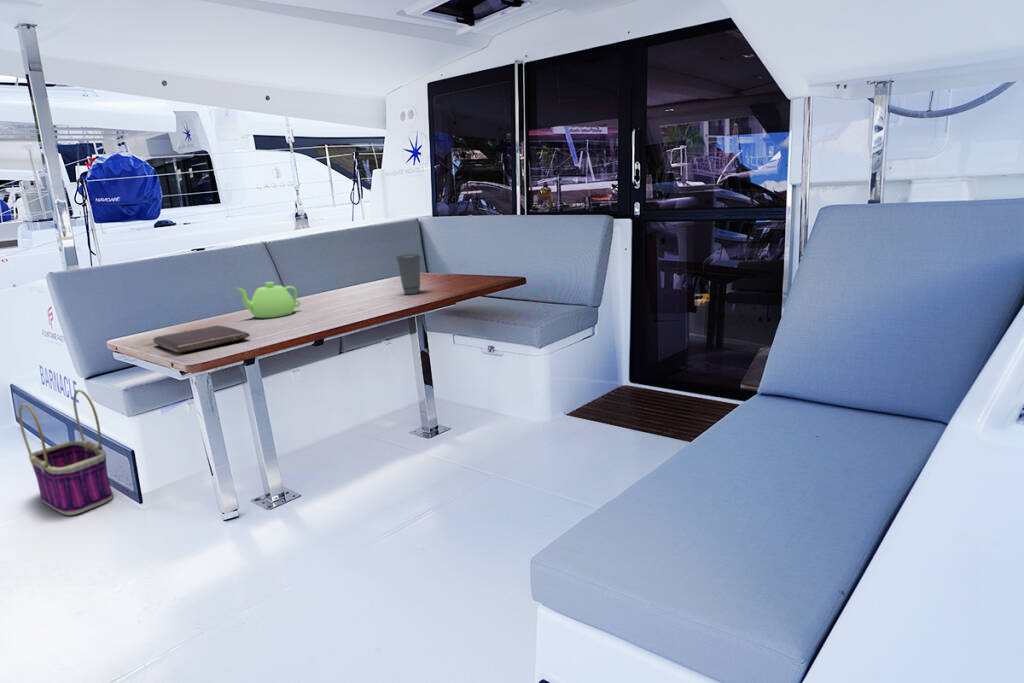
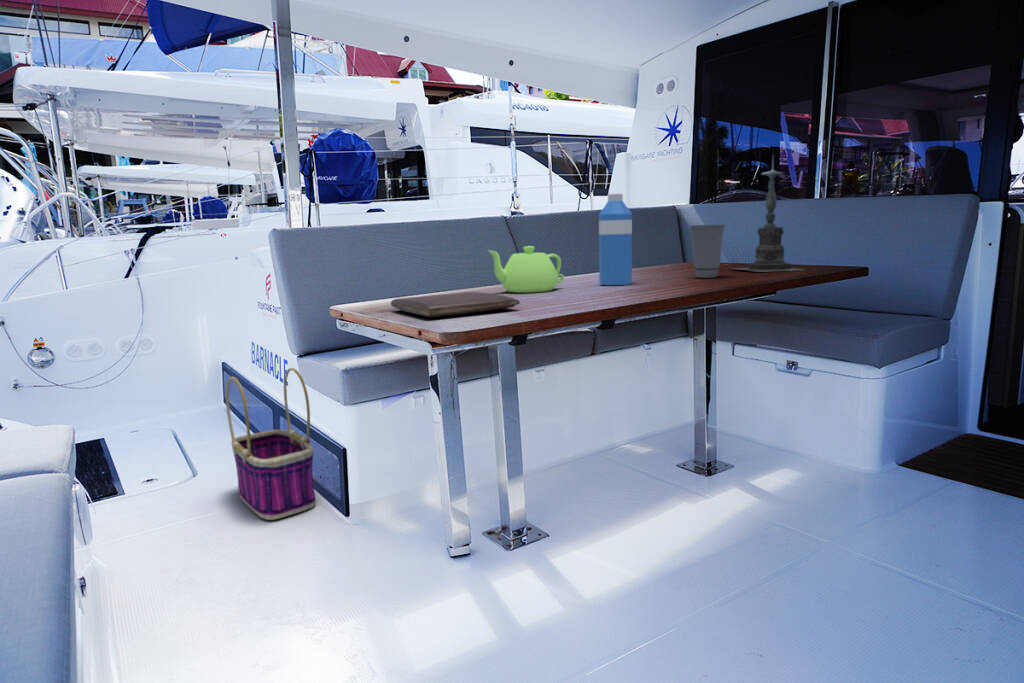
candle holder: none [438,199,488,286] -> present [734,163,802,272]
water bottle: none [324,238,354,306] -> present [599,194,632,285]

